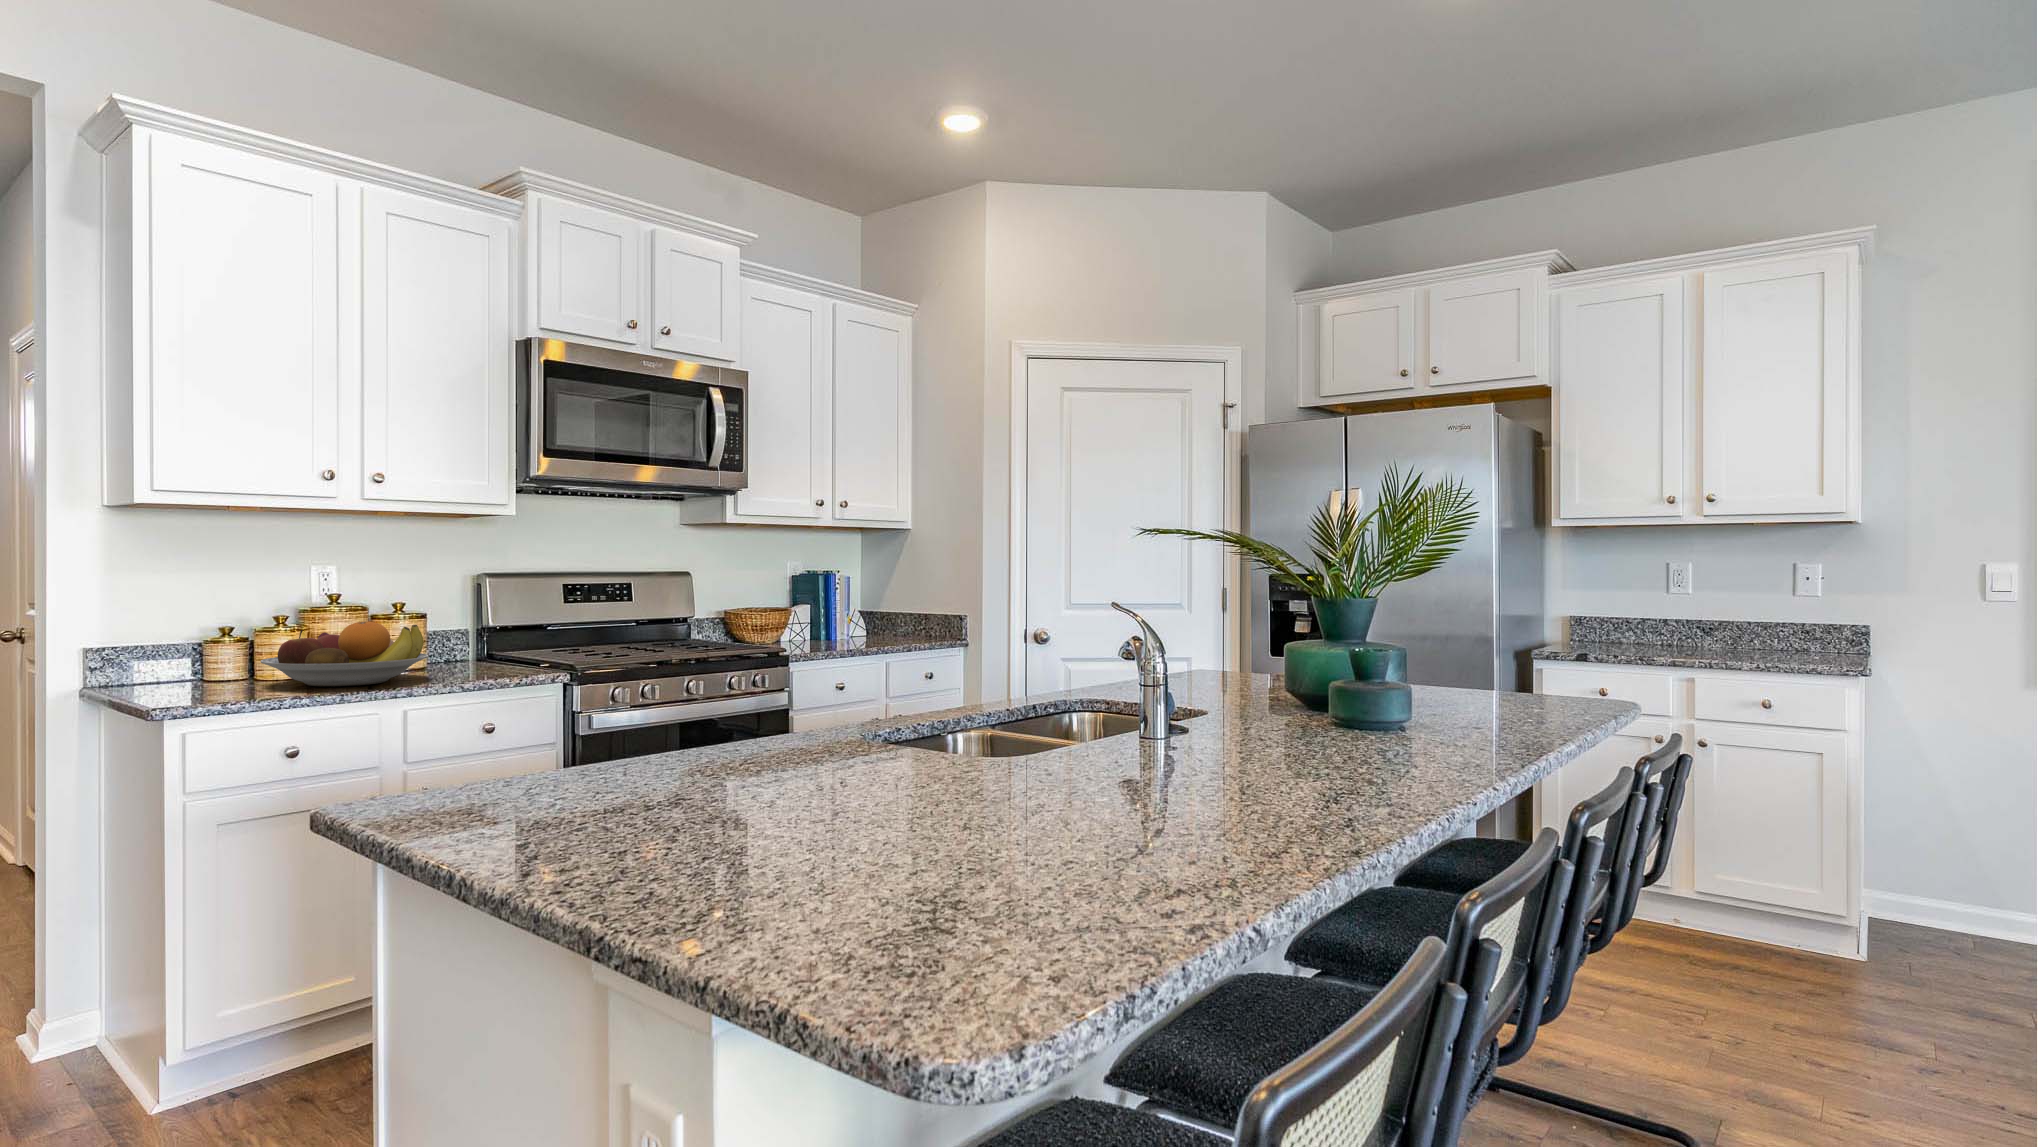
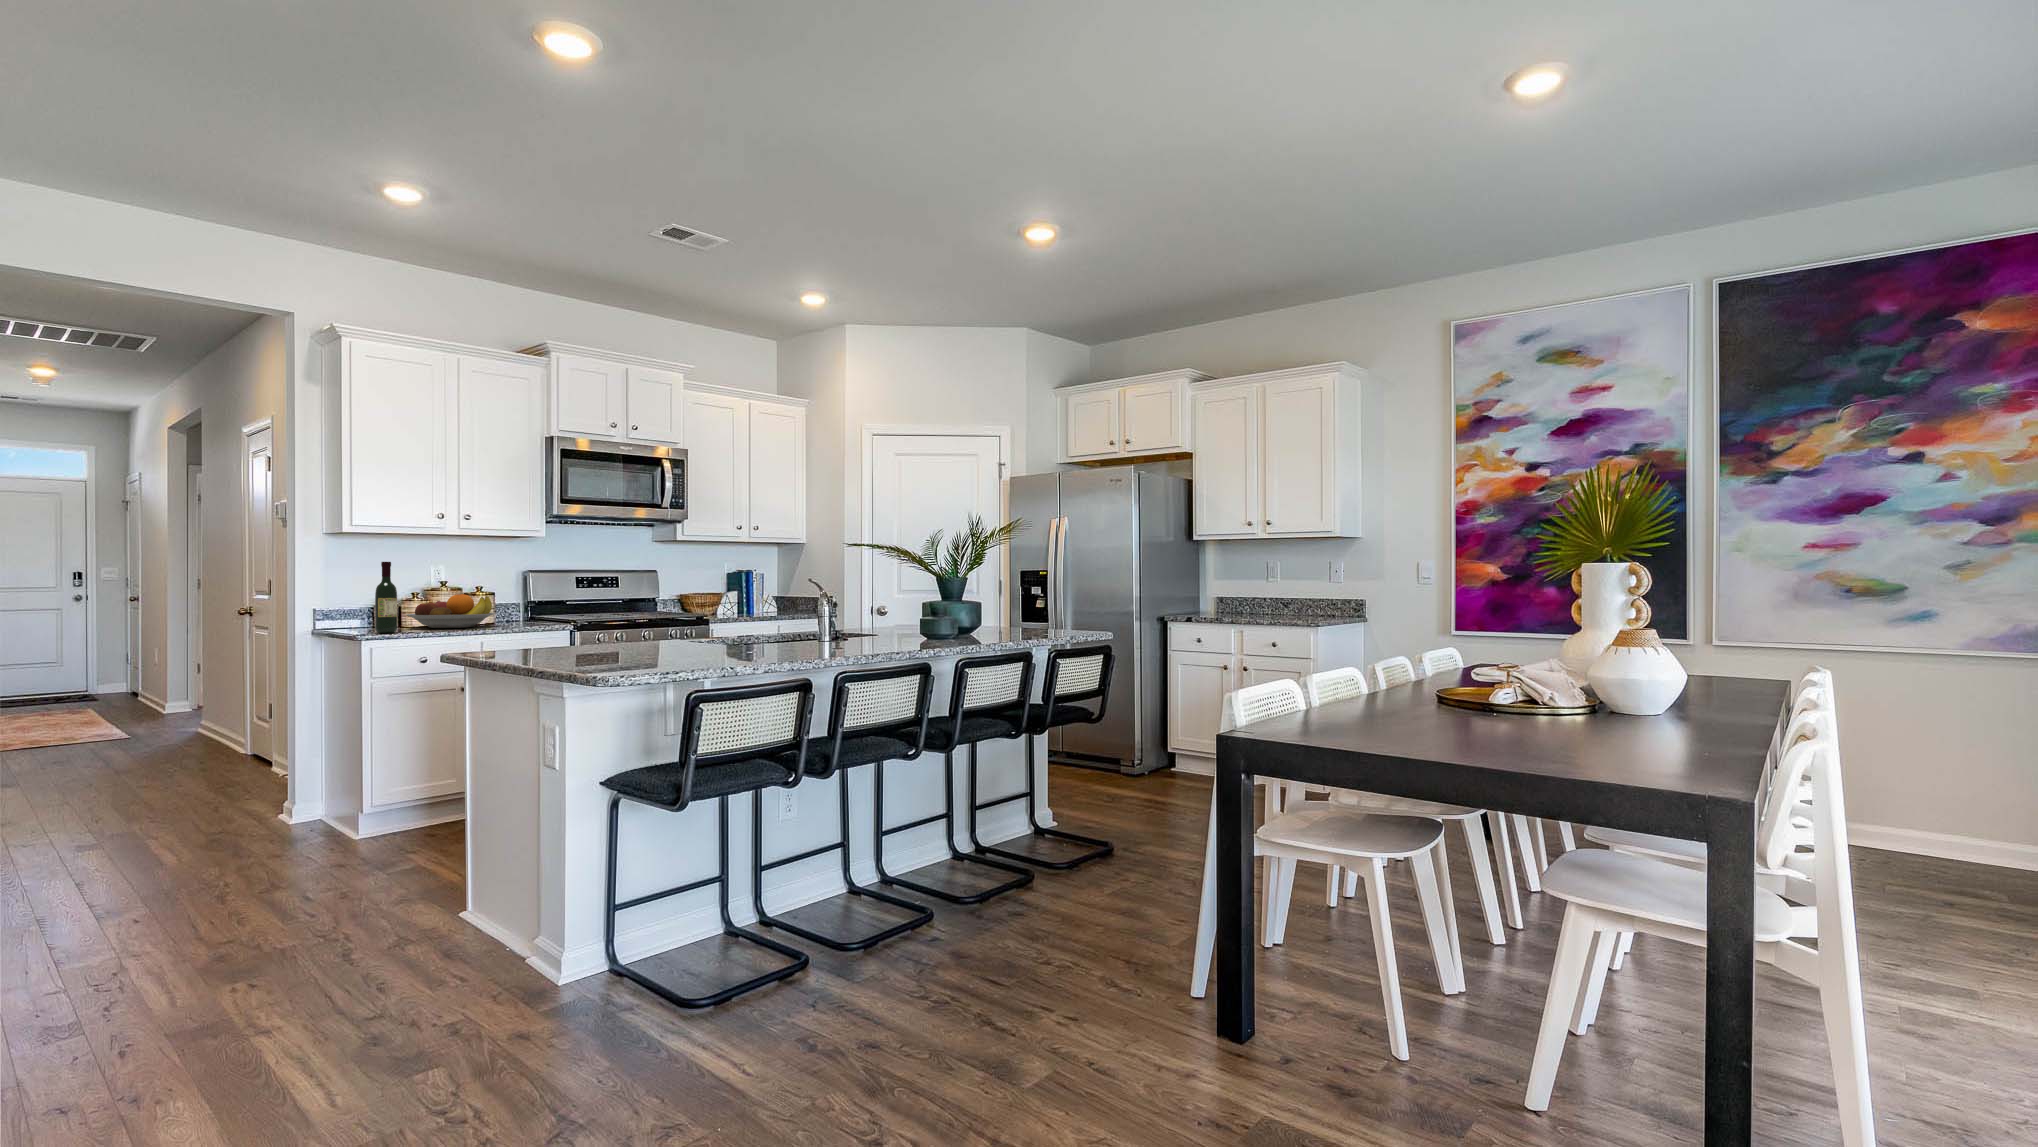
wine bottle: none [193,563,238,704] -> present [375,562,397,633]

